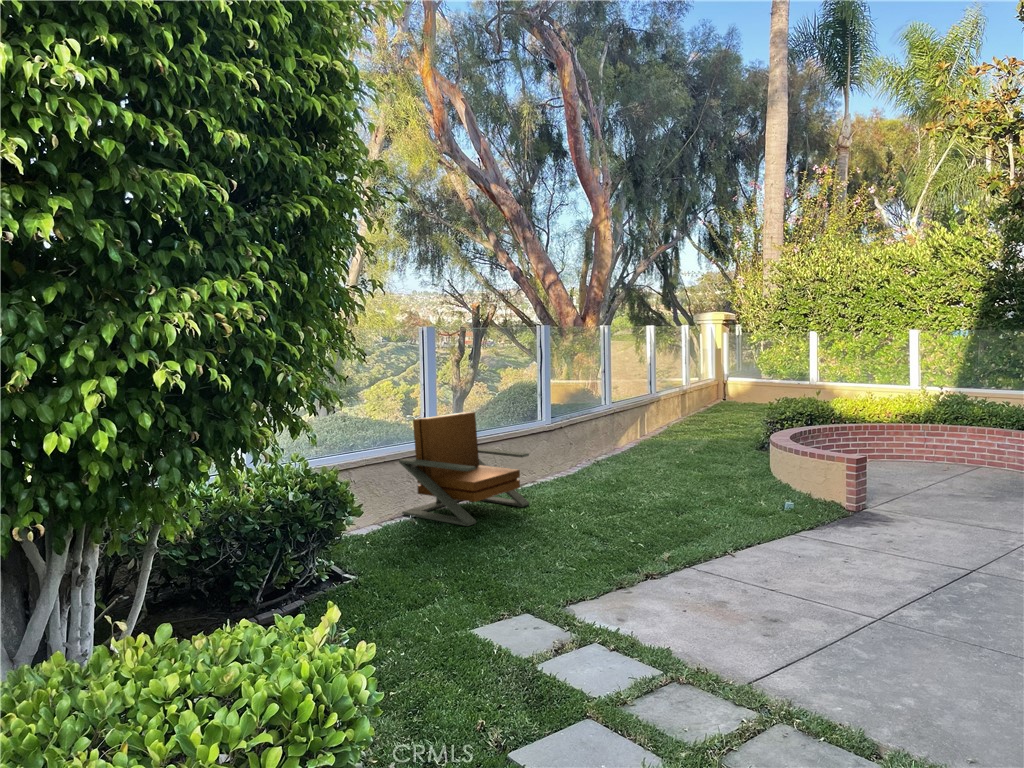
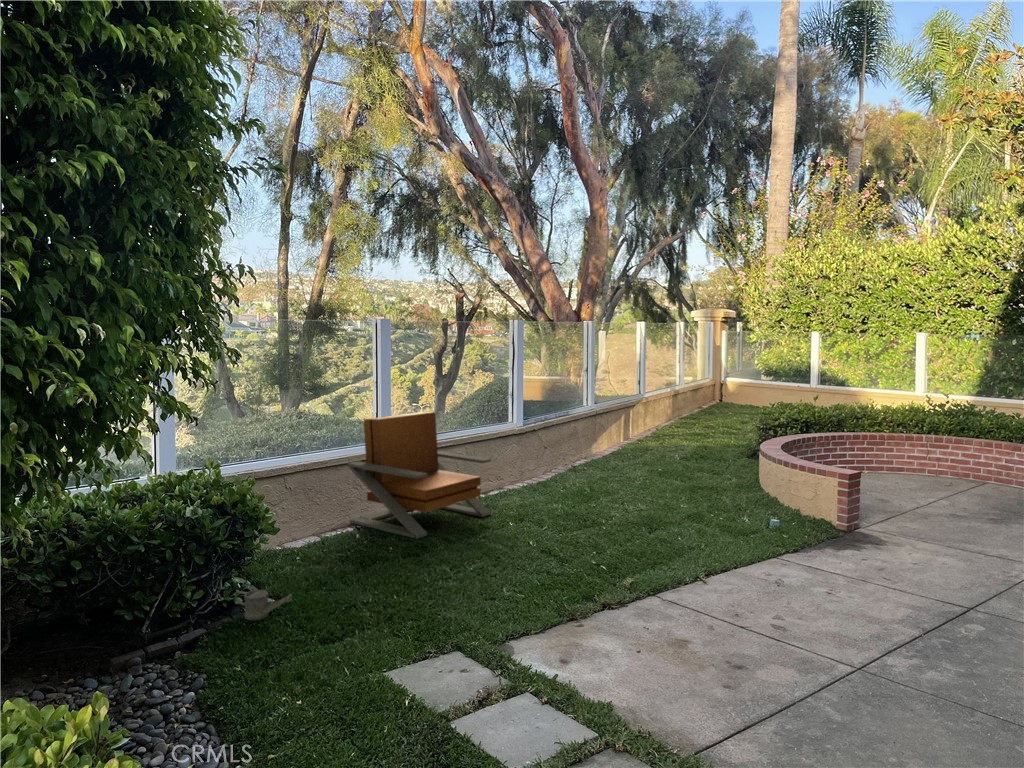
watering can: none [325,568,377,594] -> present [235,590,292,620]

